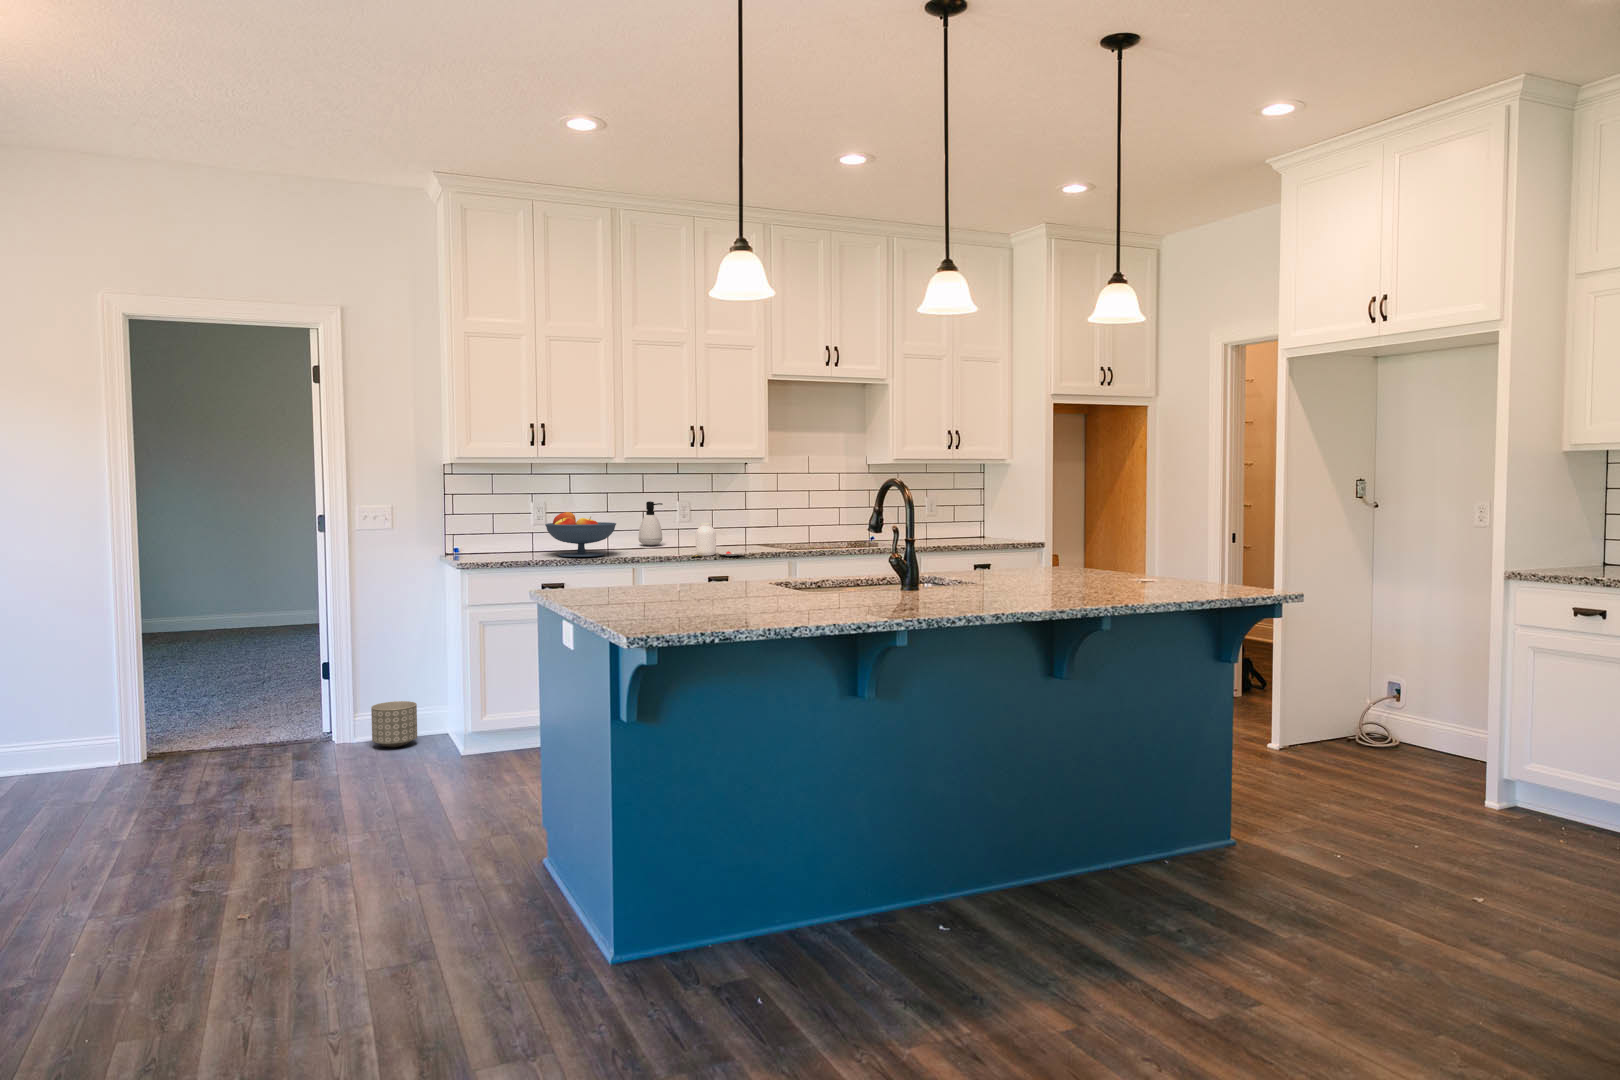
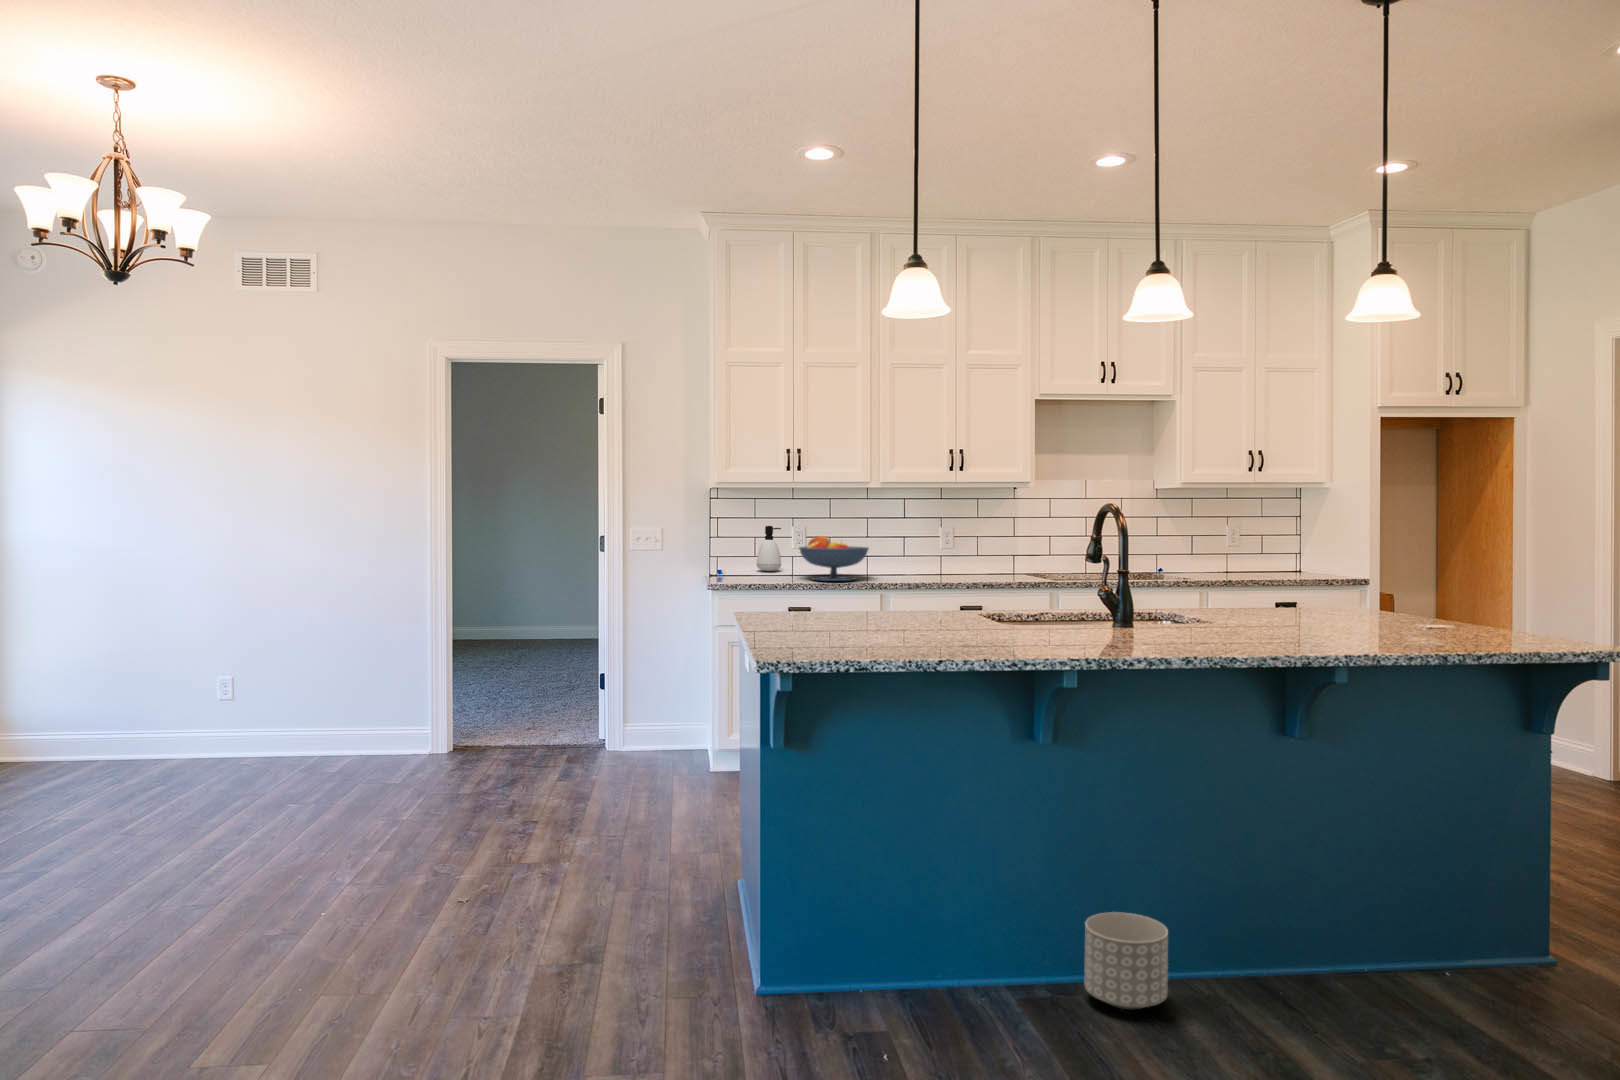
soap dispenser: present [639,501,662,545] -> present [757,526,781,571]
jar: present [691,523,744,557] -> none [943,550,1001,584]
planter: present [371,701,417,747] -> present [1084,912,1168,1010]

